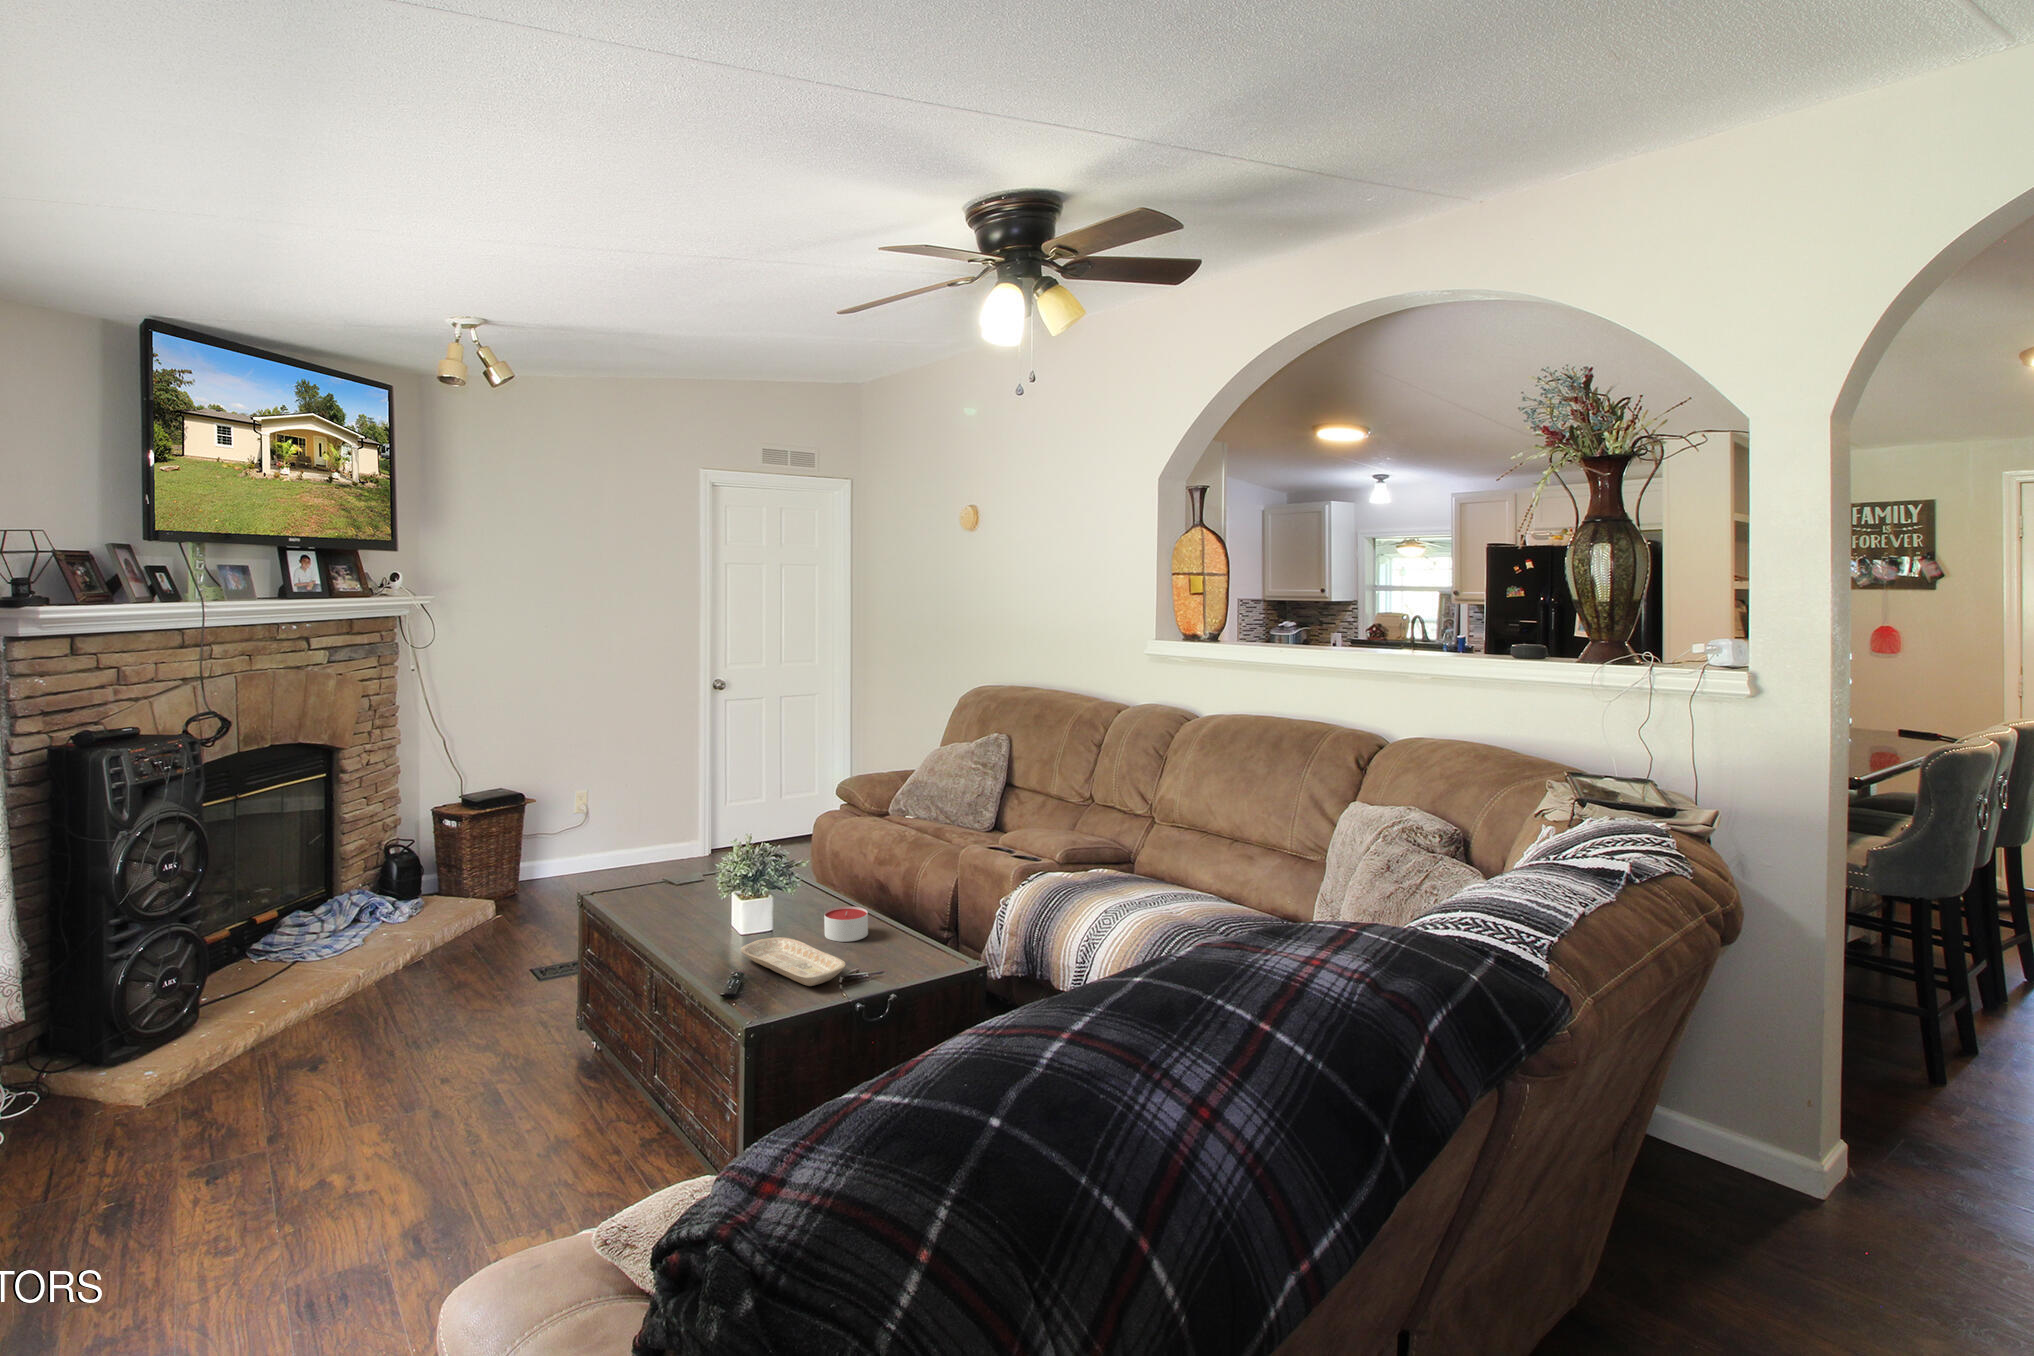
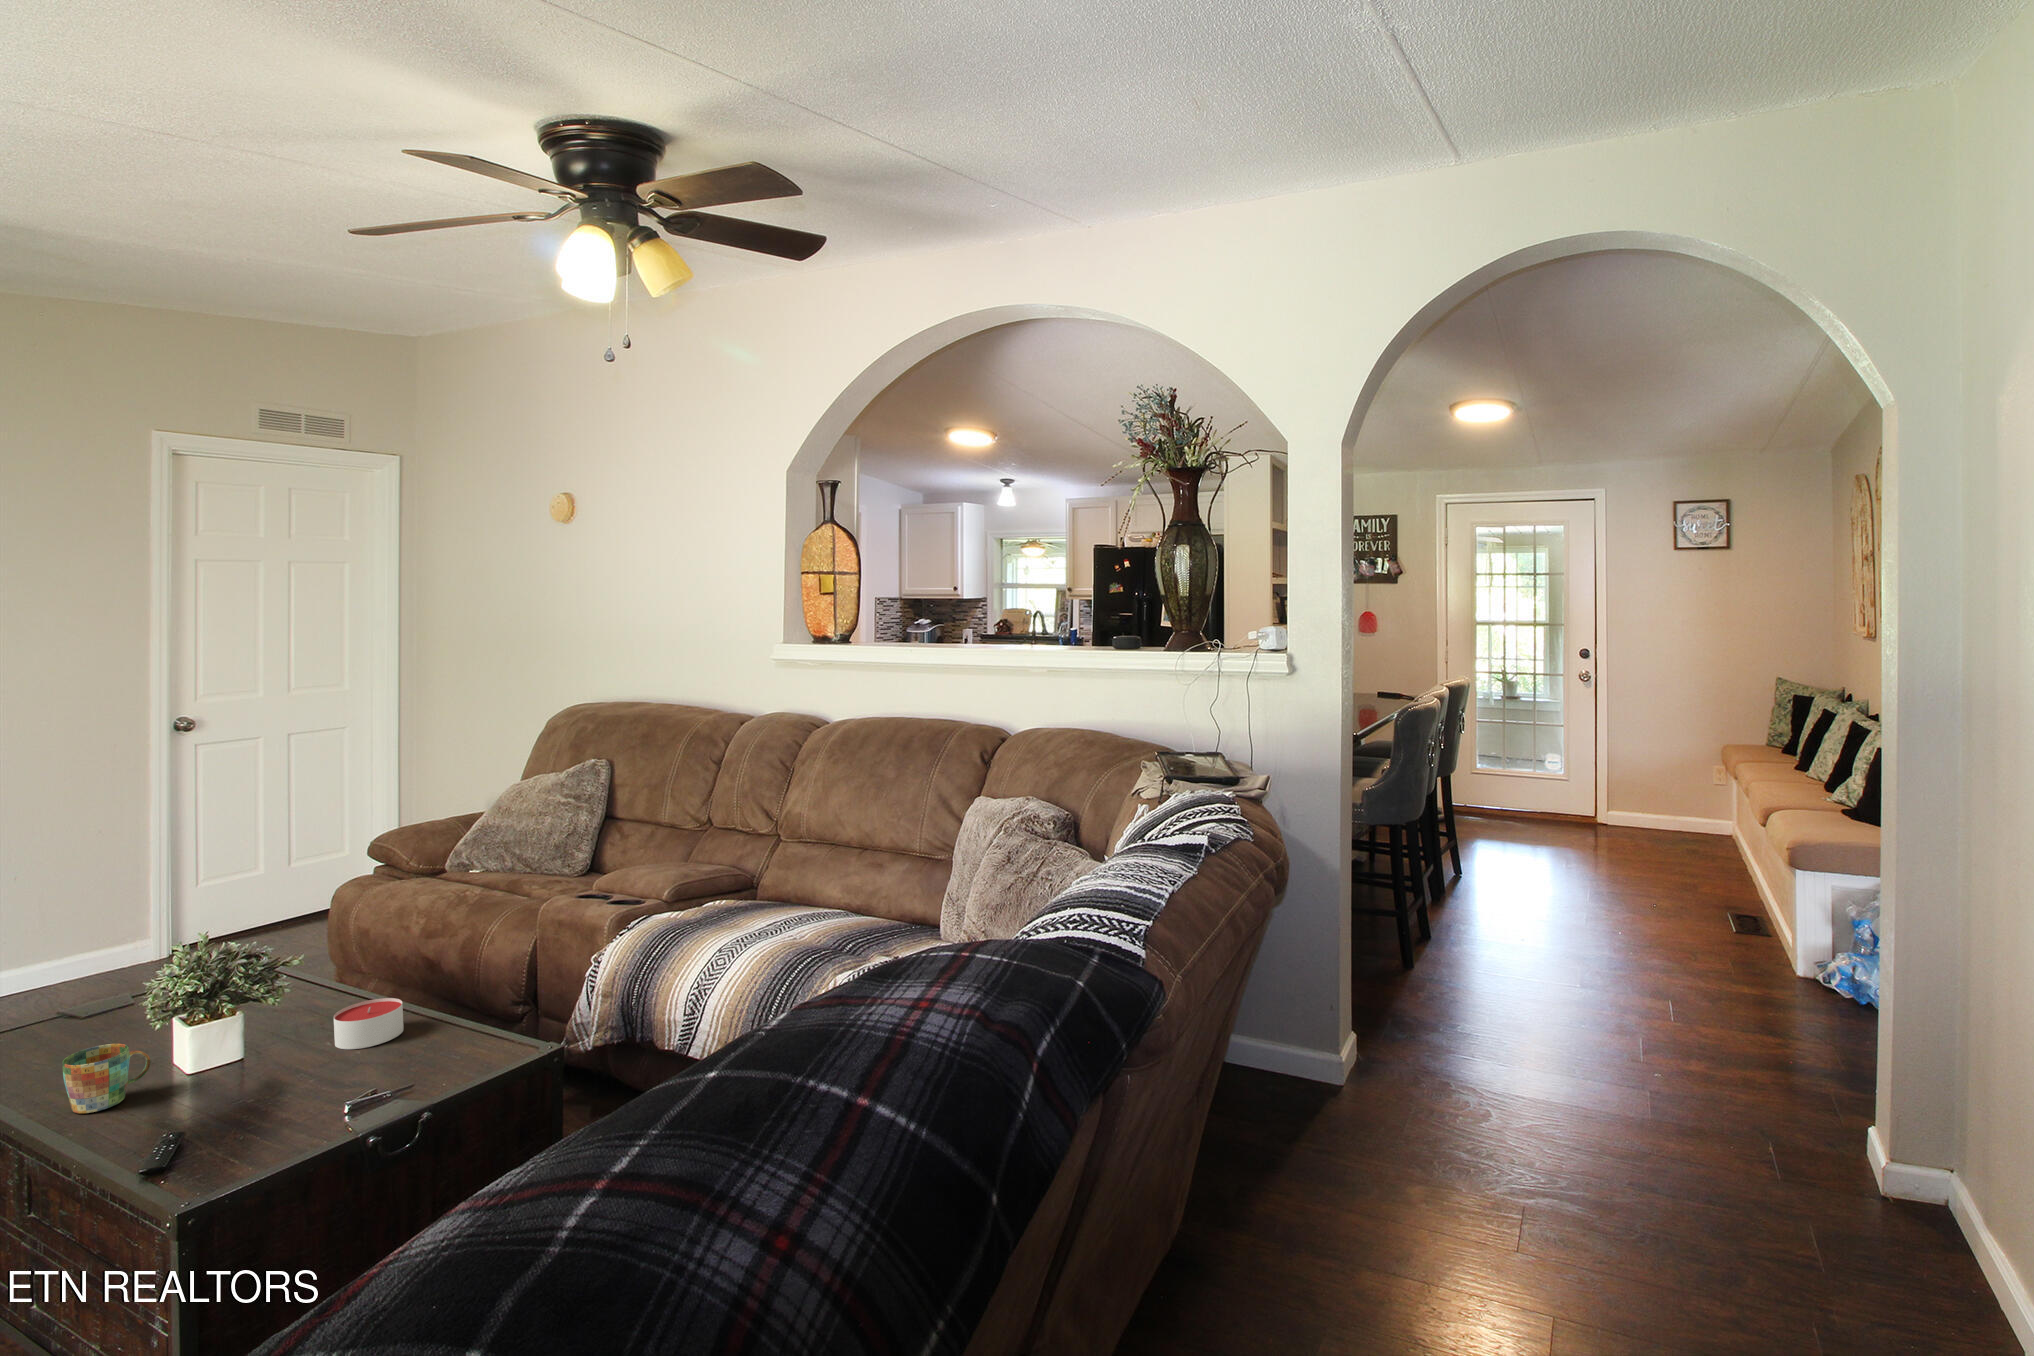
mug: none [676,906,720,951] -> present [63,1044,151,1113]
tray: present [740,937,846,986] -> none [183,1061,359,1124]

